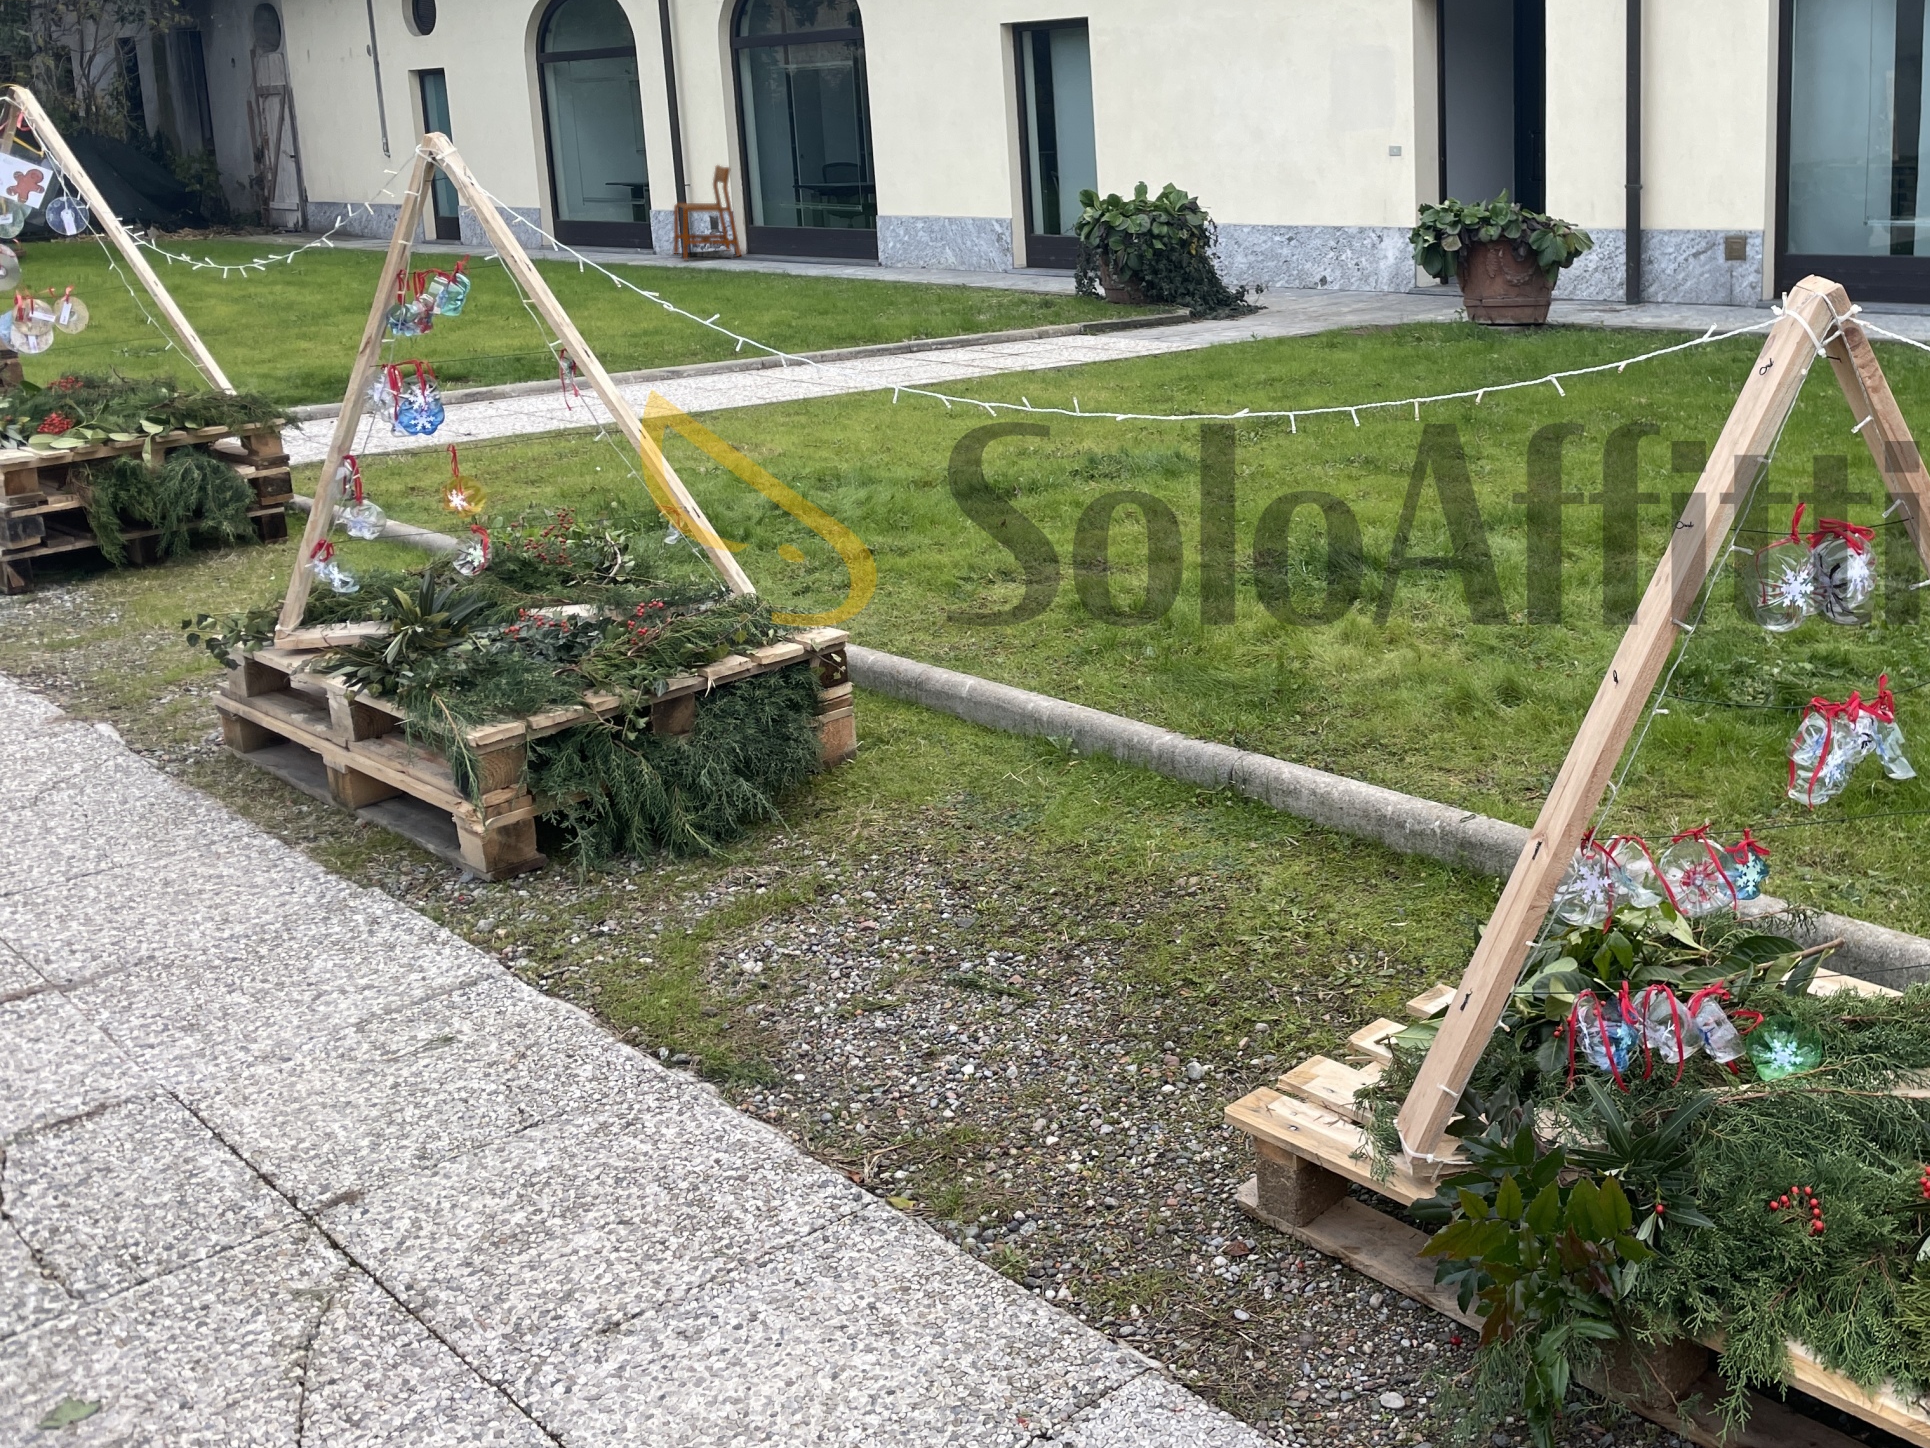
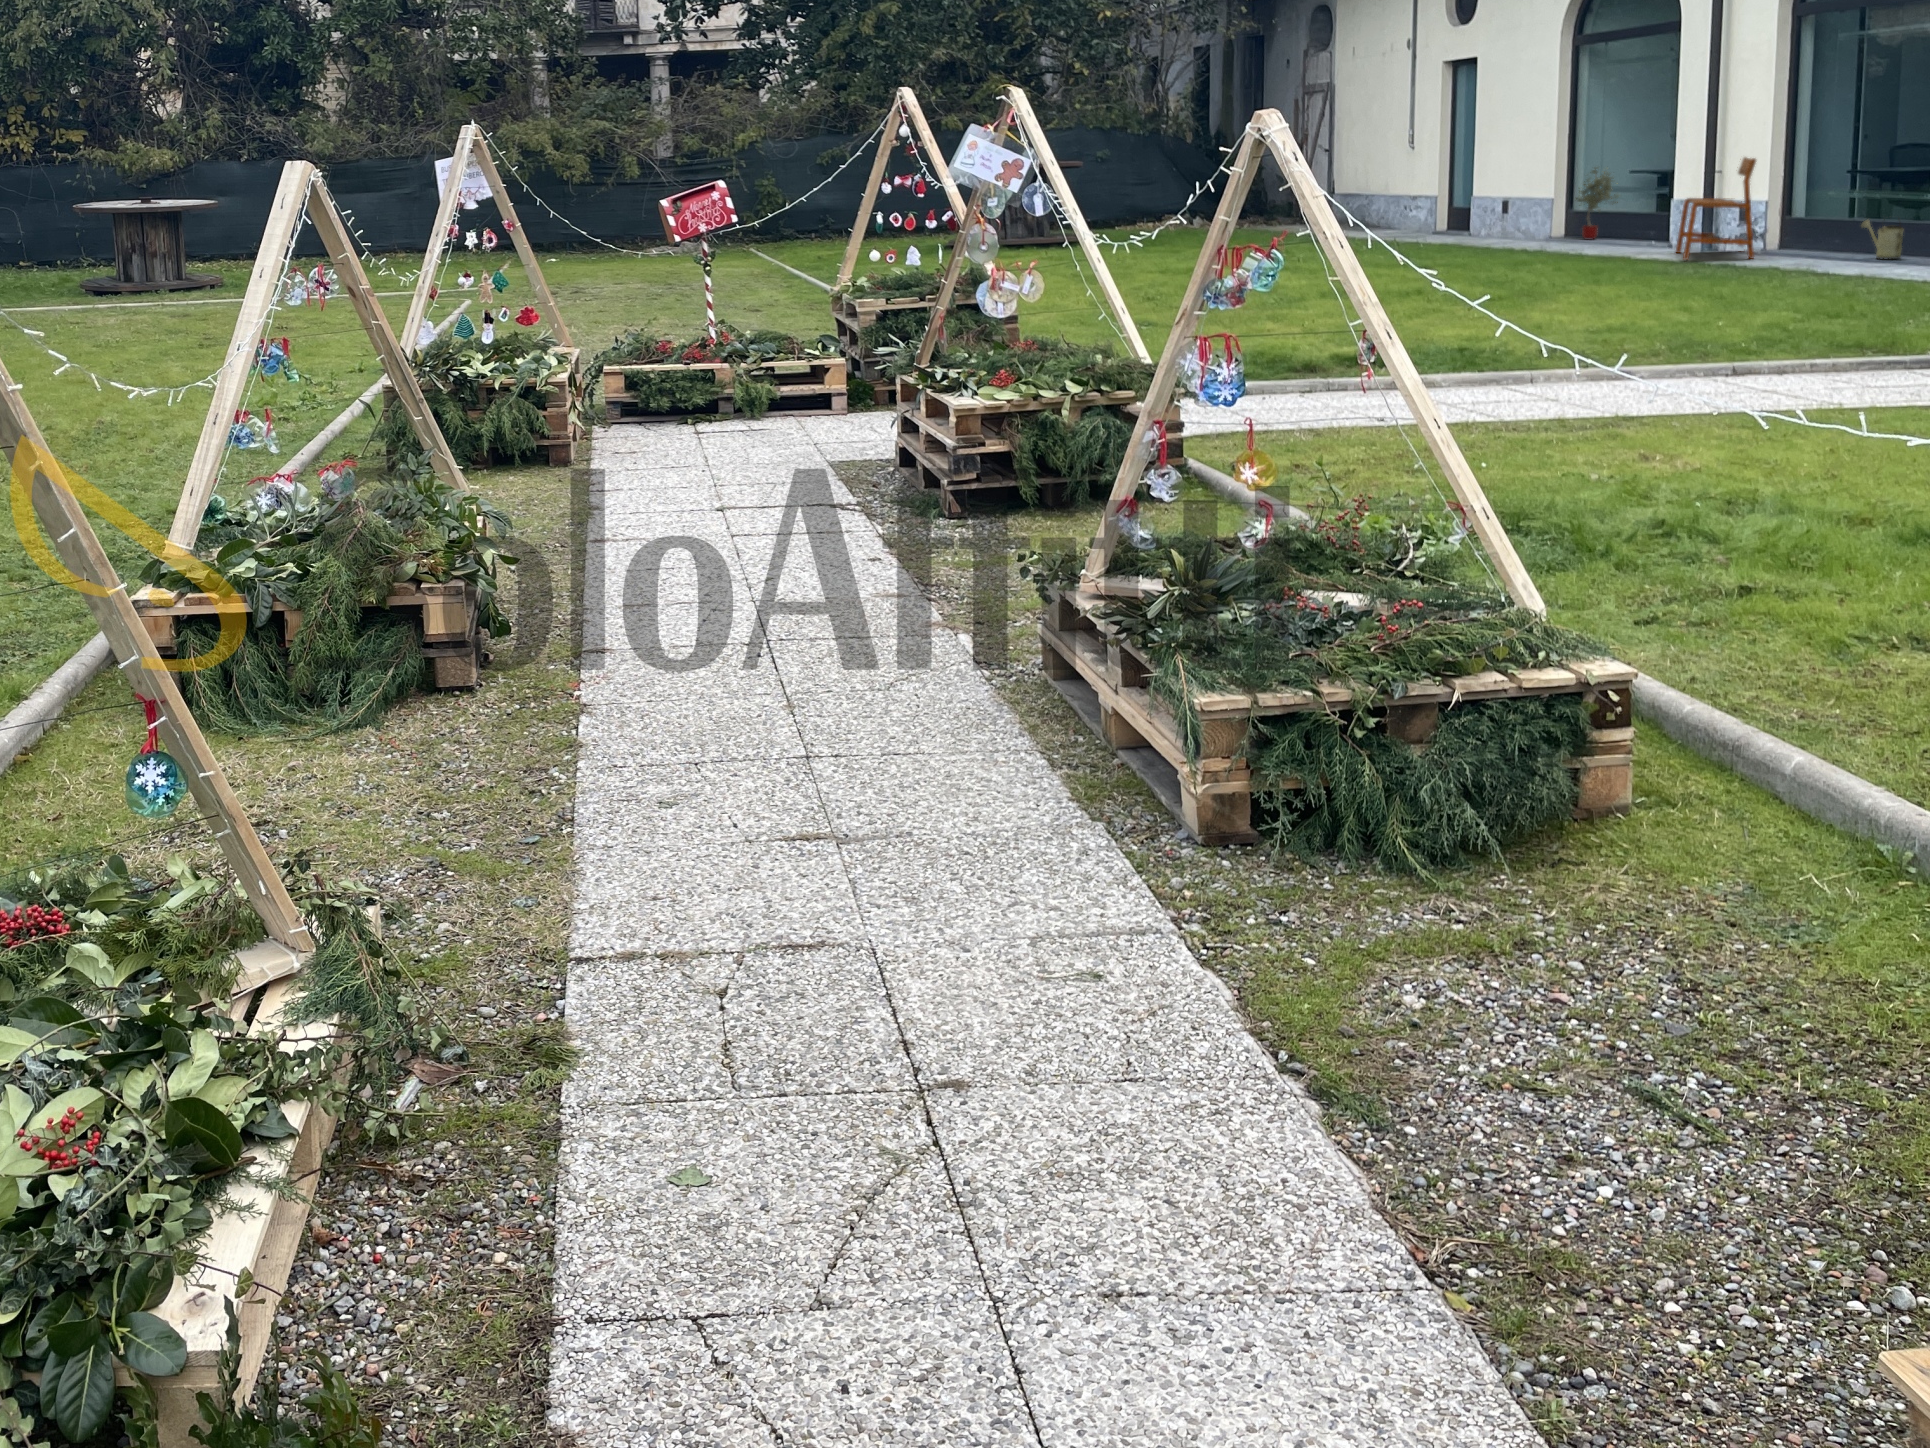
potted tree: none [573,175,614,244] -> present [1576,168,1618,240]
watering can: none [821,216,855,253] -> present [1861,219,1903,260]

